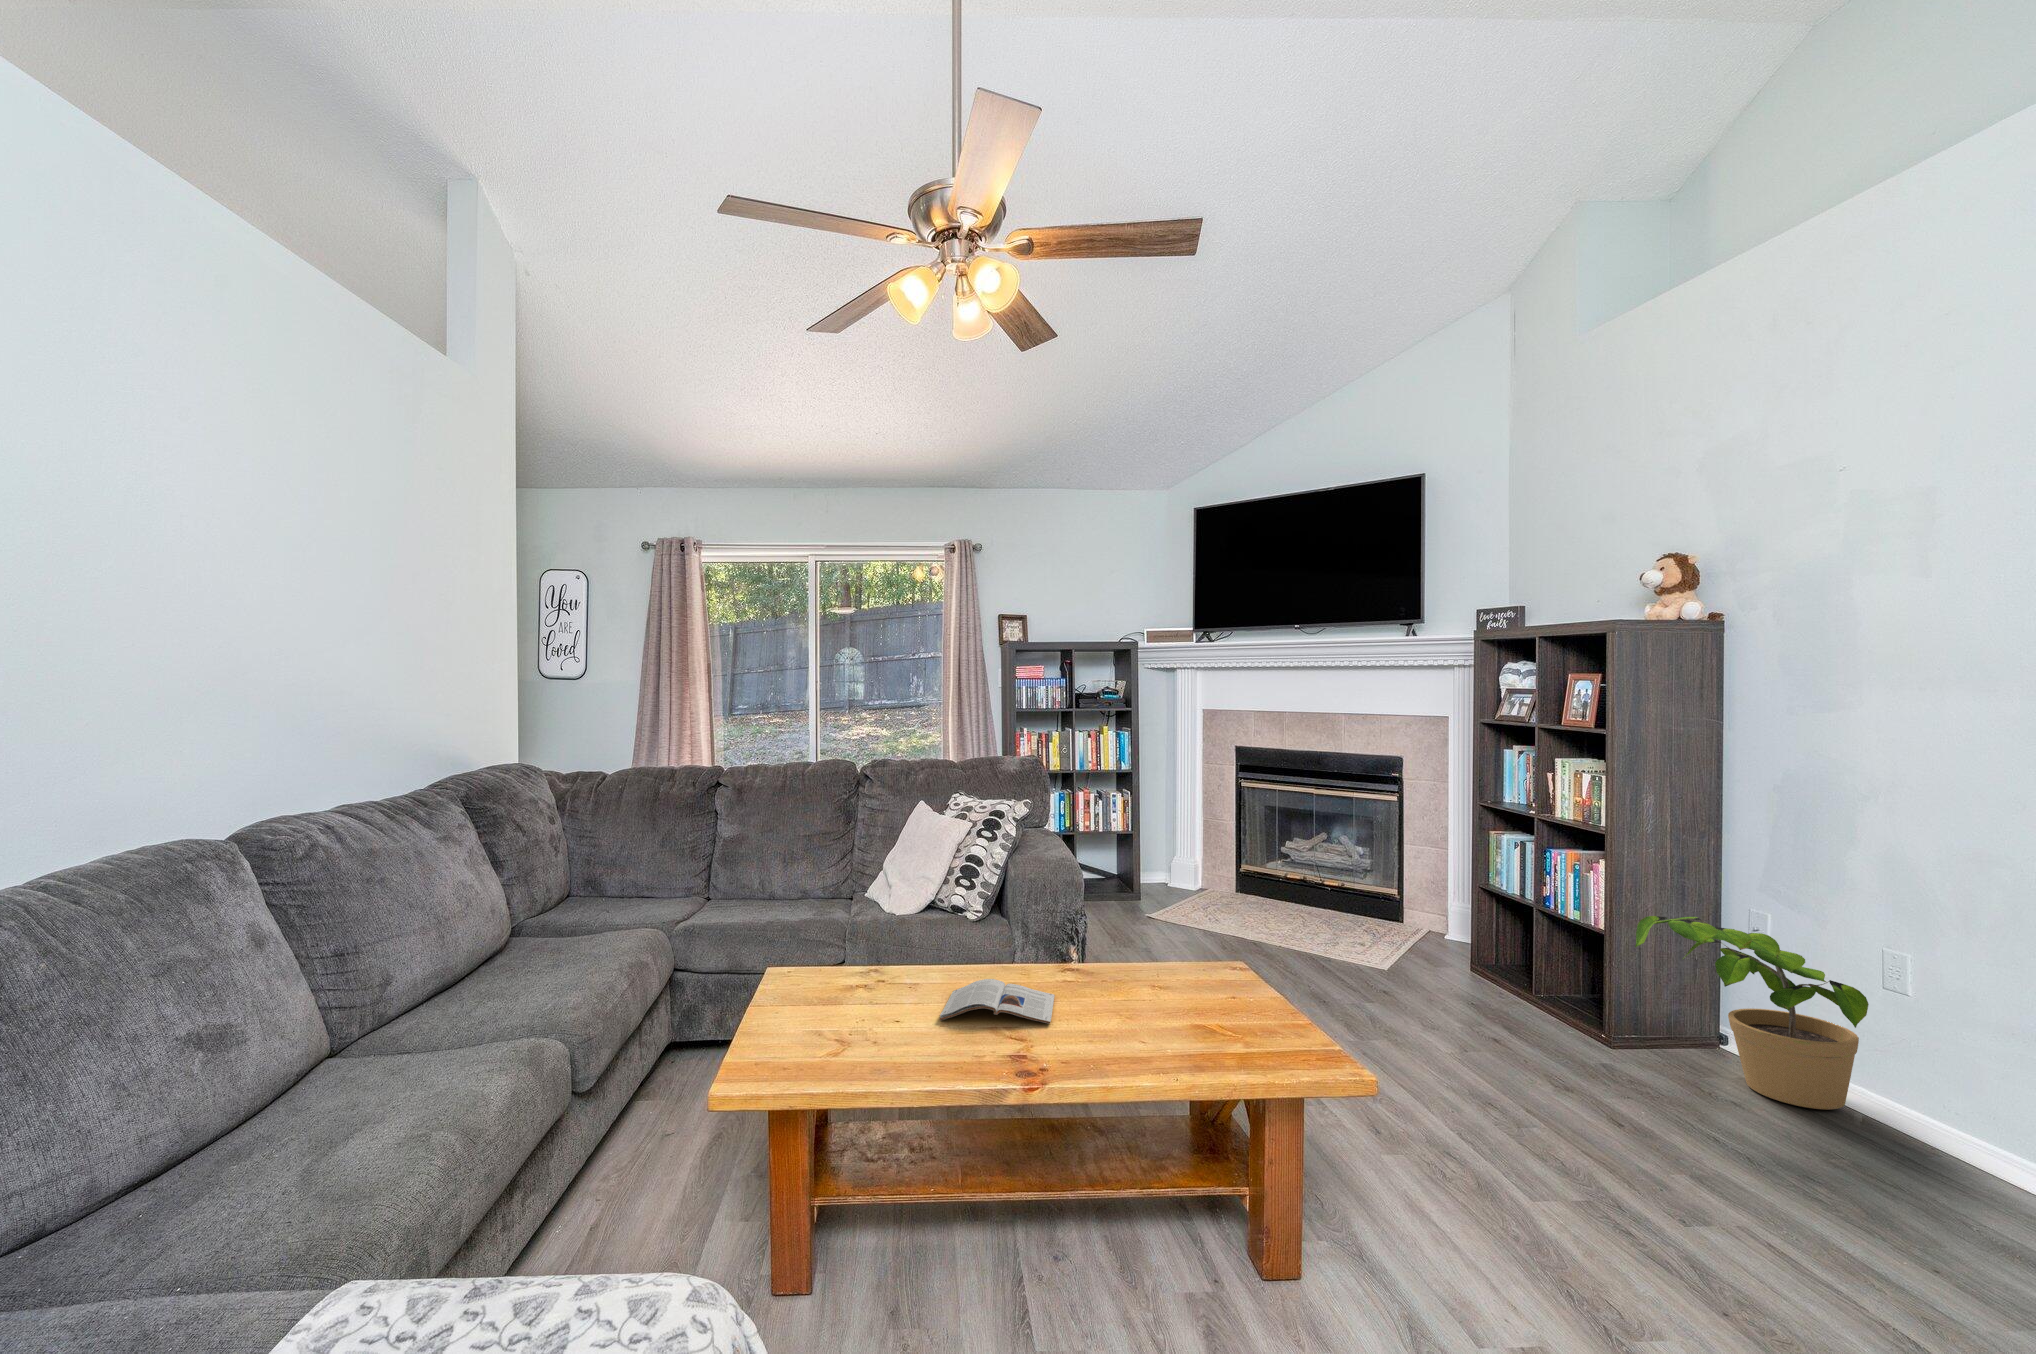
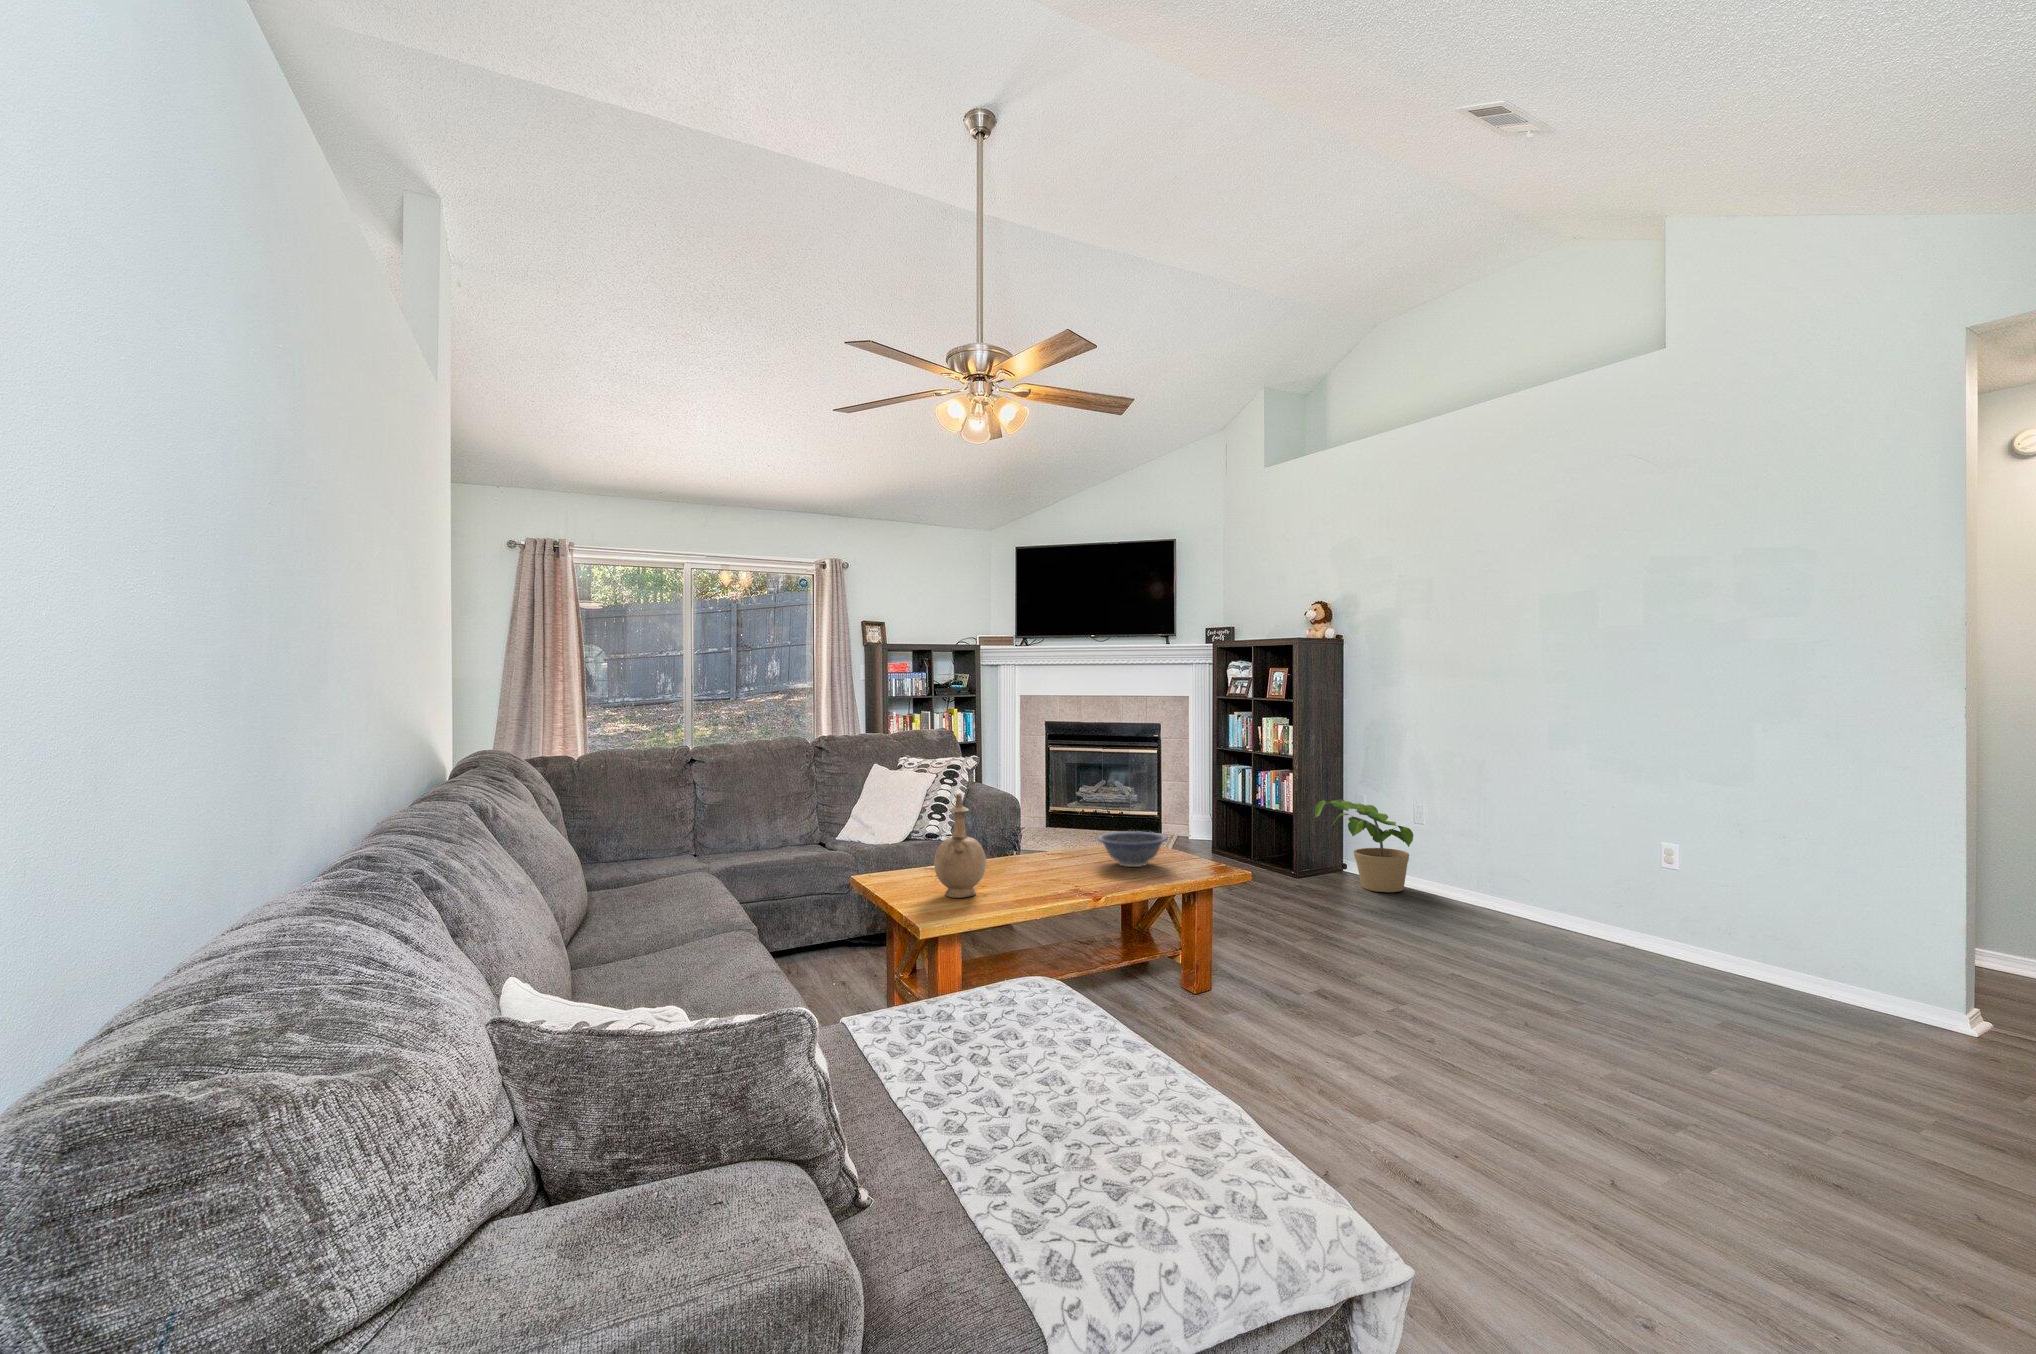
vase: none [793,875,880,1053] -> present [934,794,986,898]
decorative bowl: none [1125,951,1252,1026] -> present [1097,831,1167,867]
magazine: present [940,979,1055,1024] -> none [992,858,1067,880]

